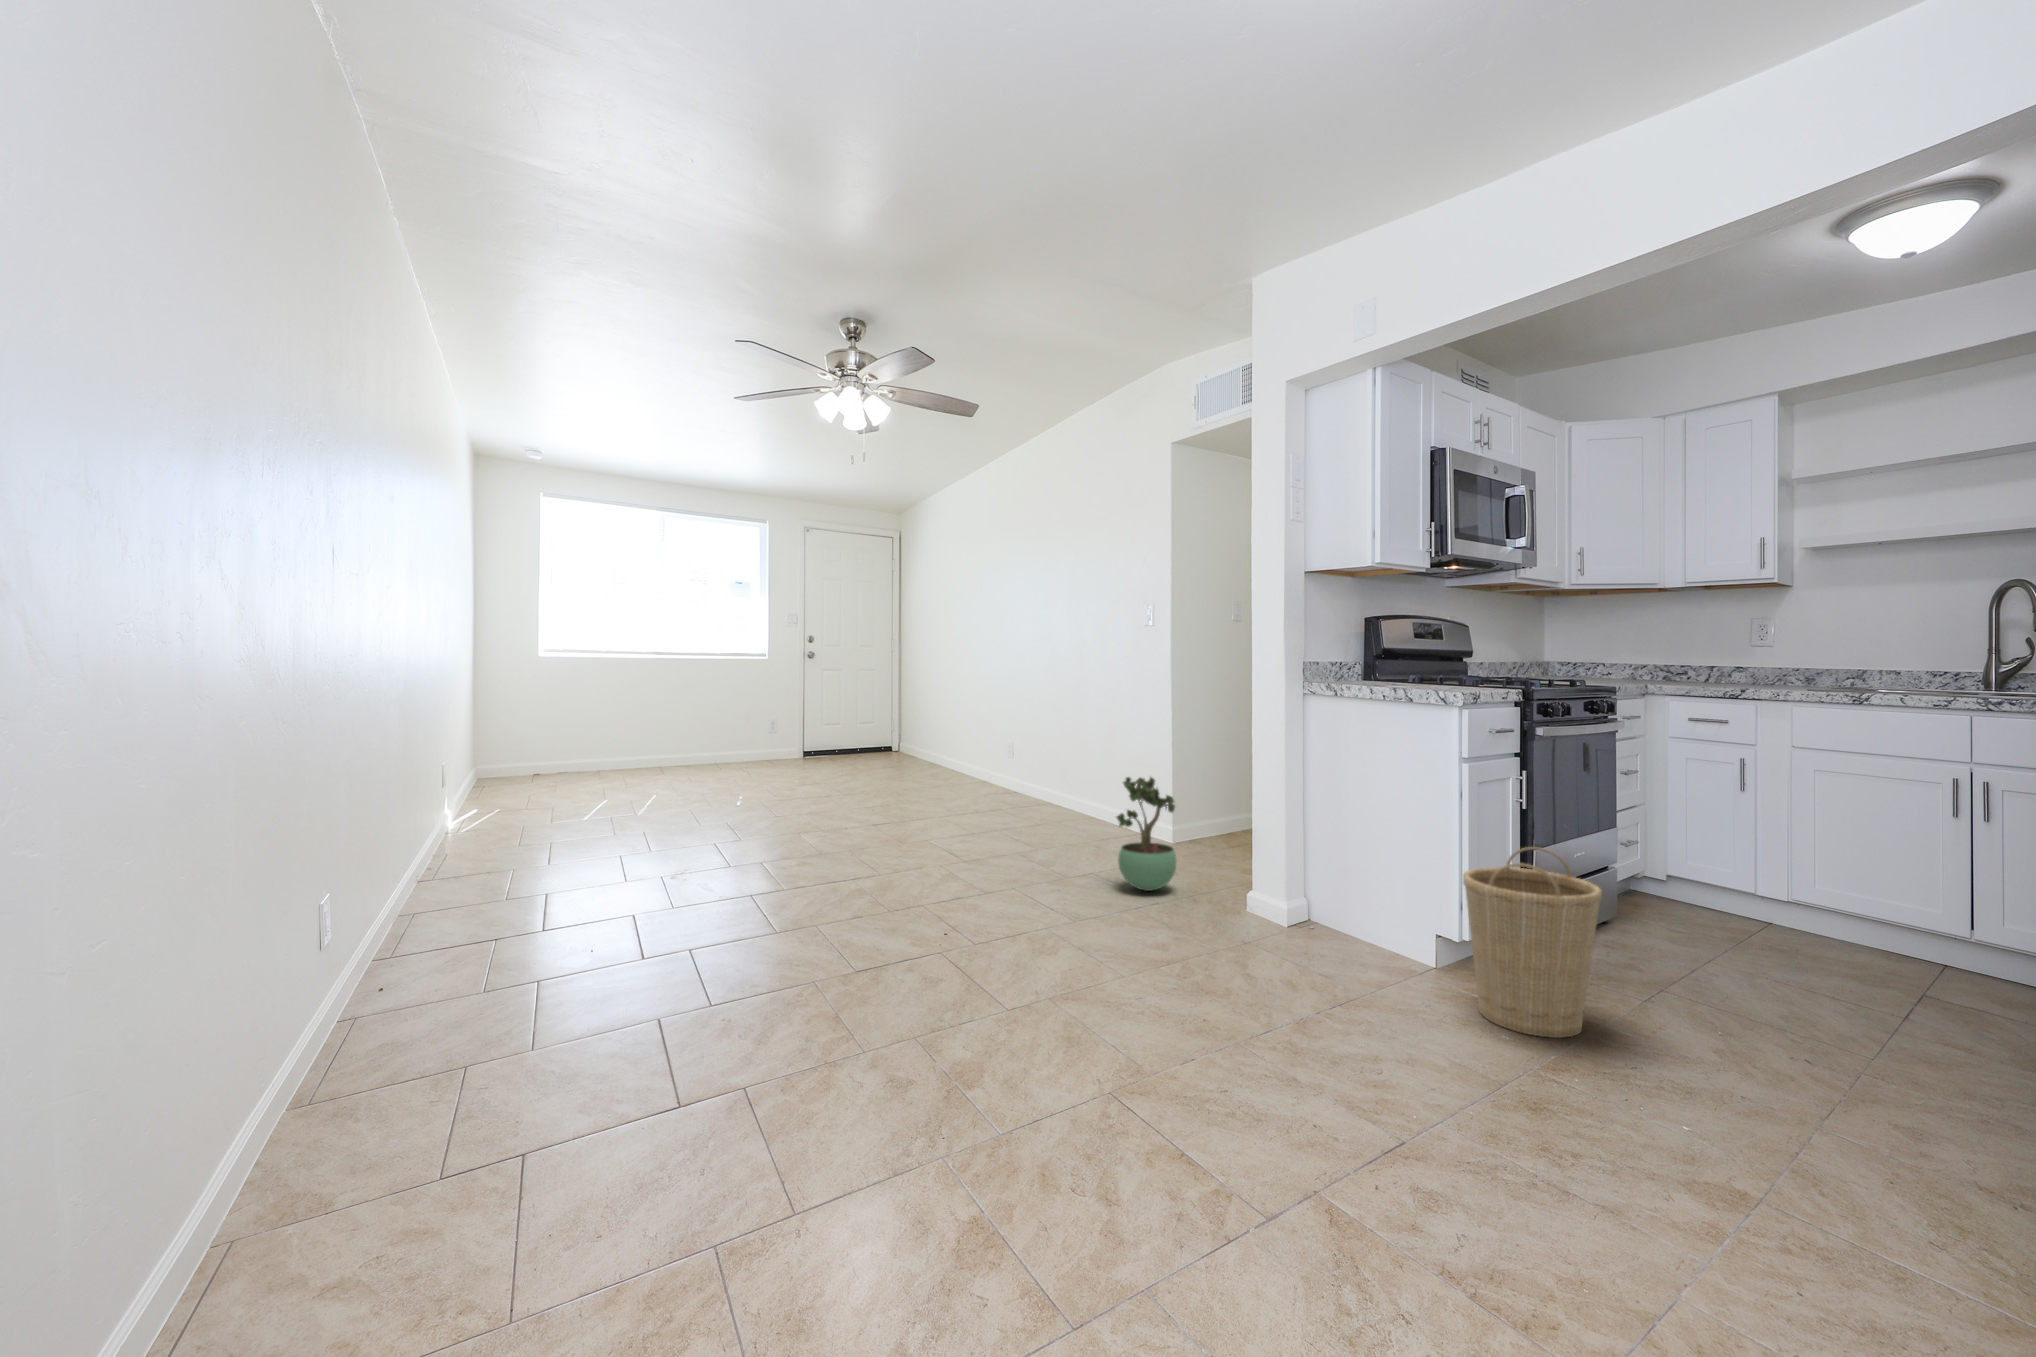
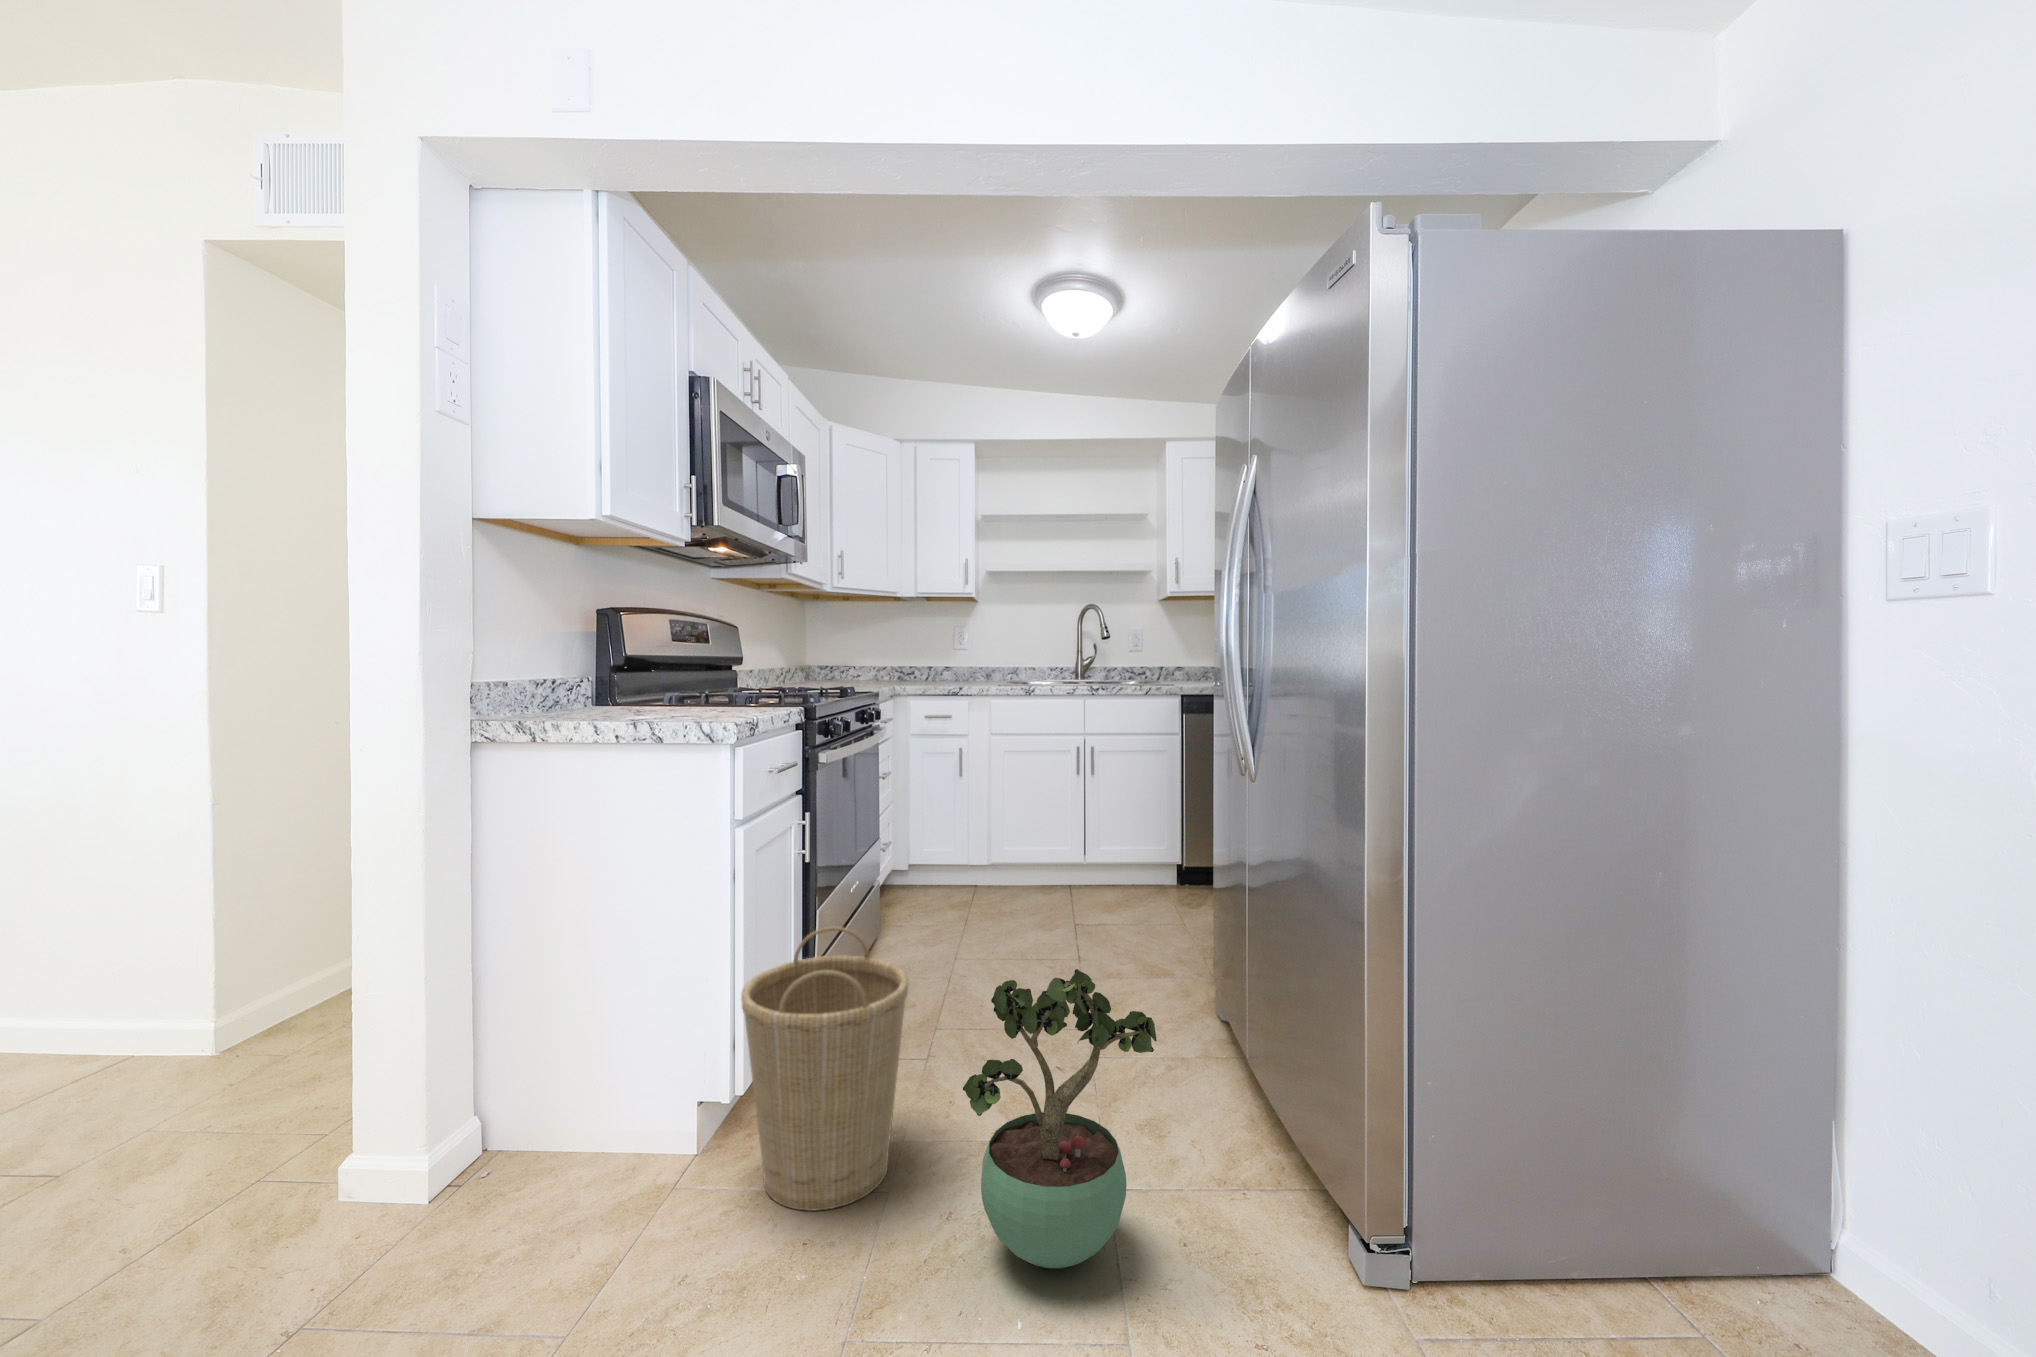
potted plant: present [1117,777,1176,891] -> present [963,969,1157,1268]

